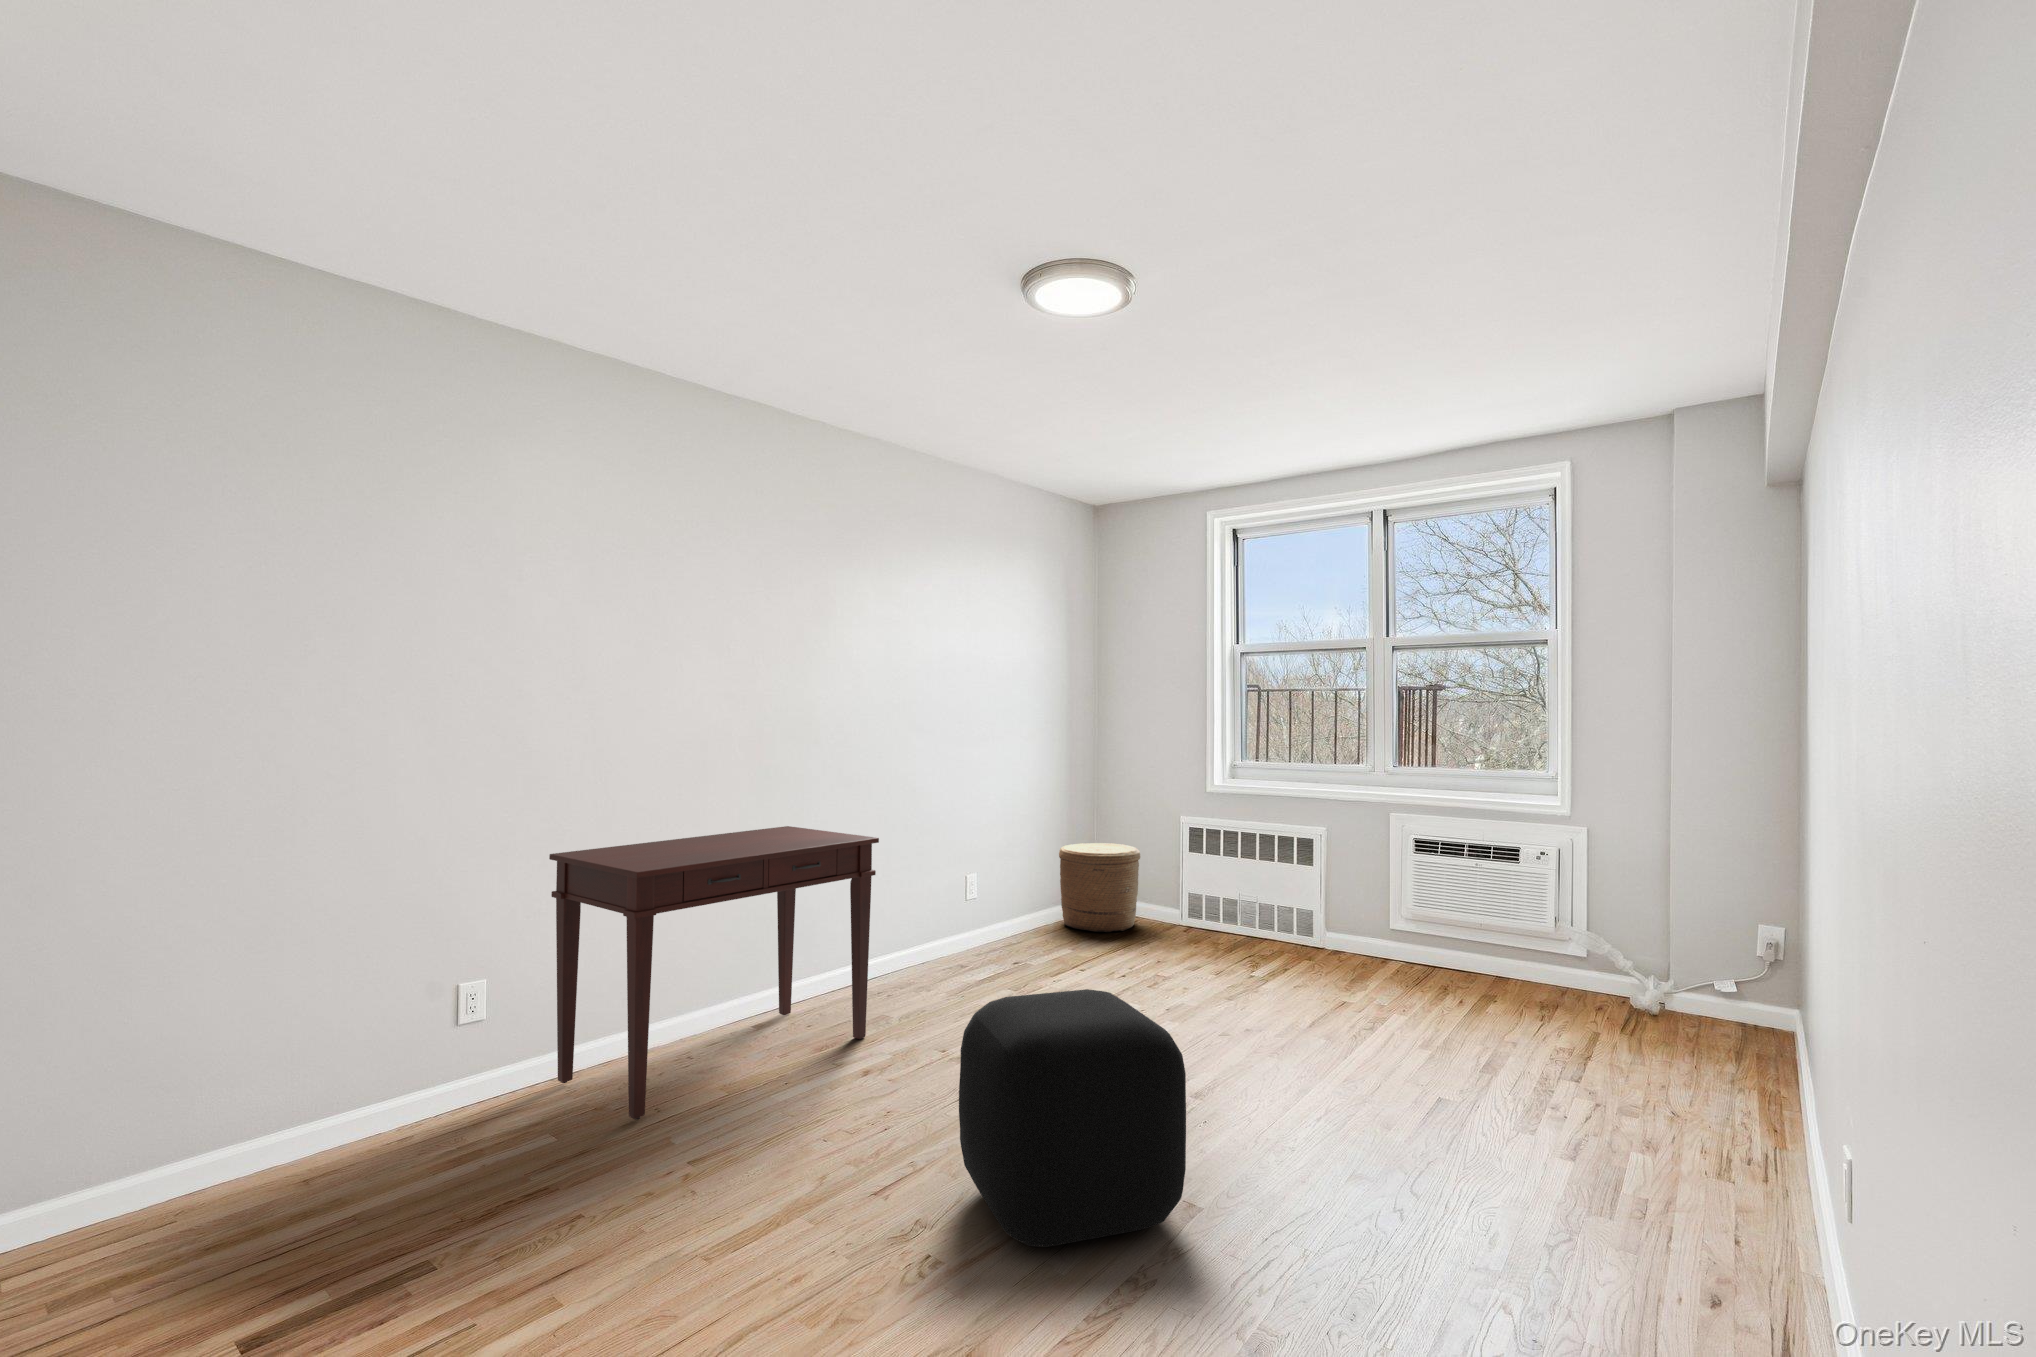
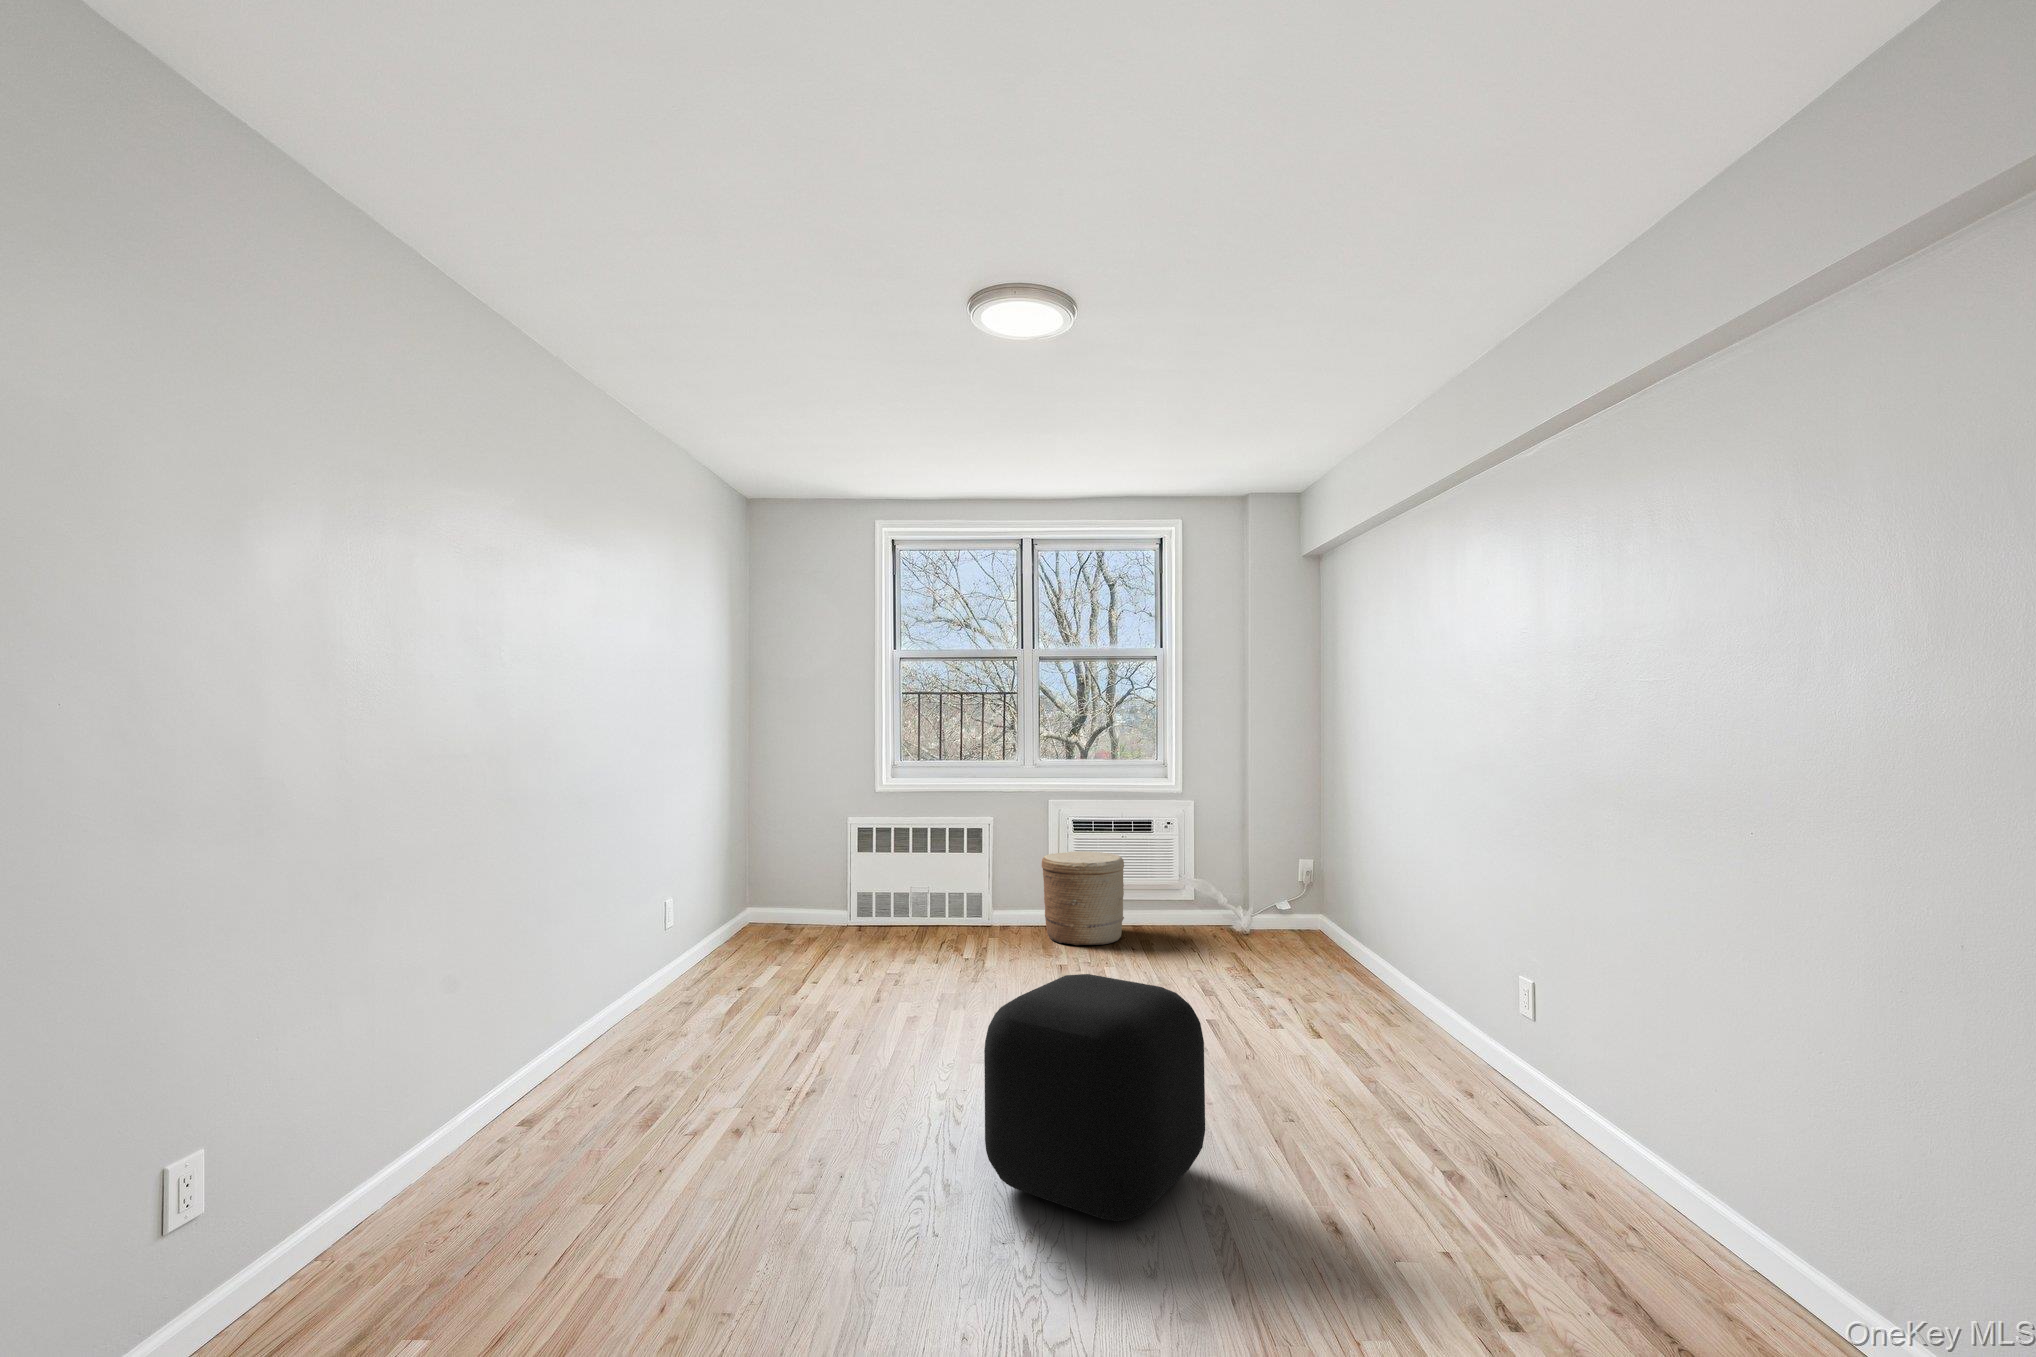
desk: present [549,826,879,1120] -> none [295,863,698,1272]
woven basket: present [1059,843,1140,932] -> present [1042,851,1124,945]

